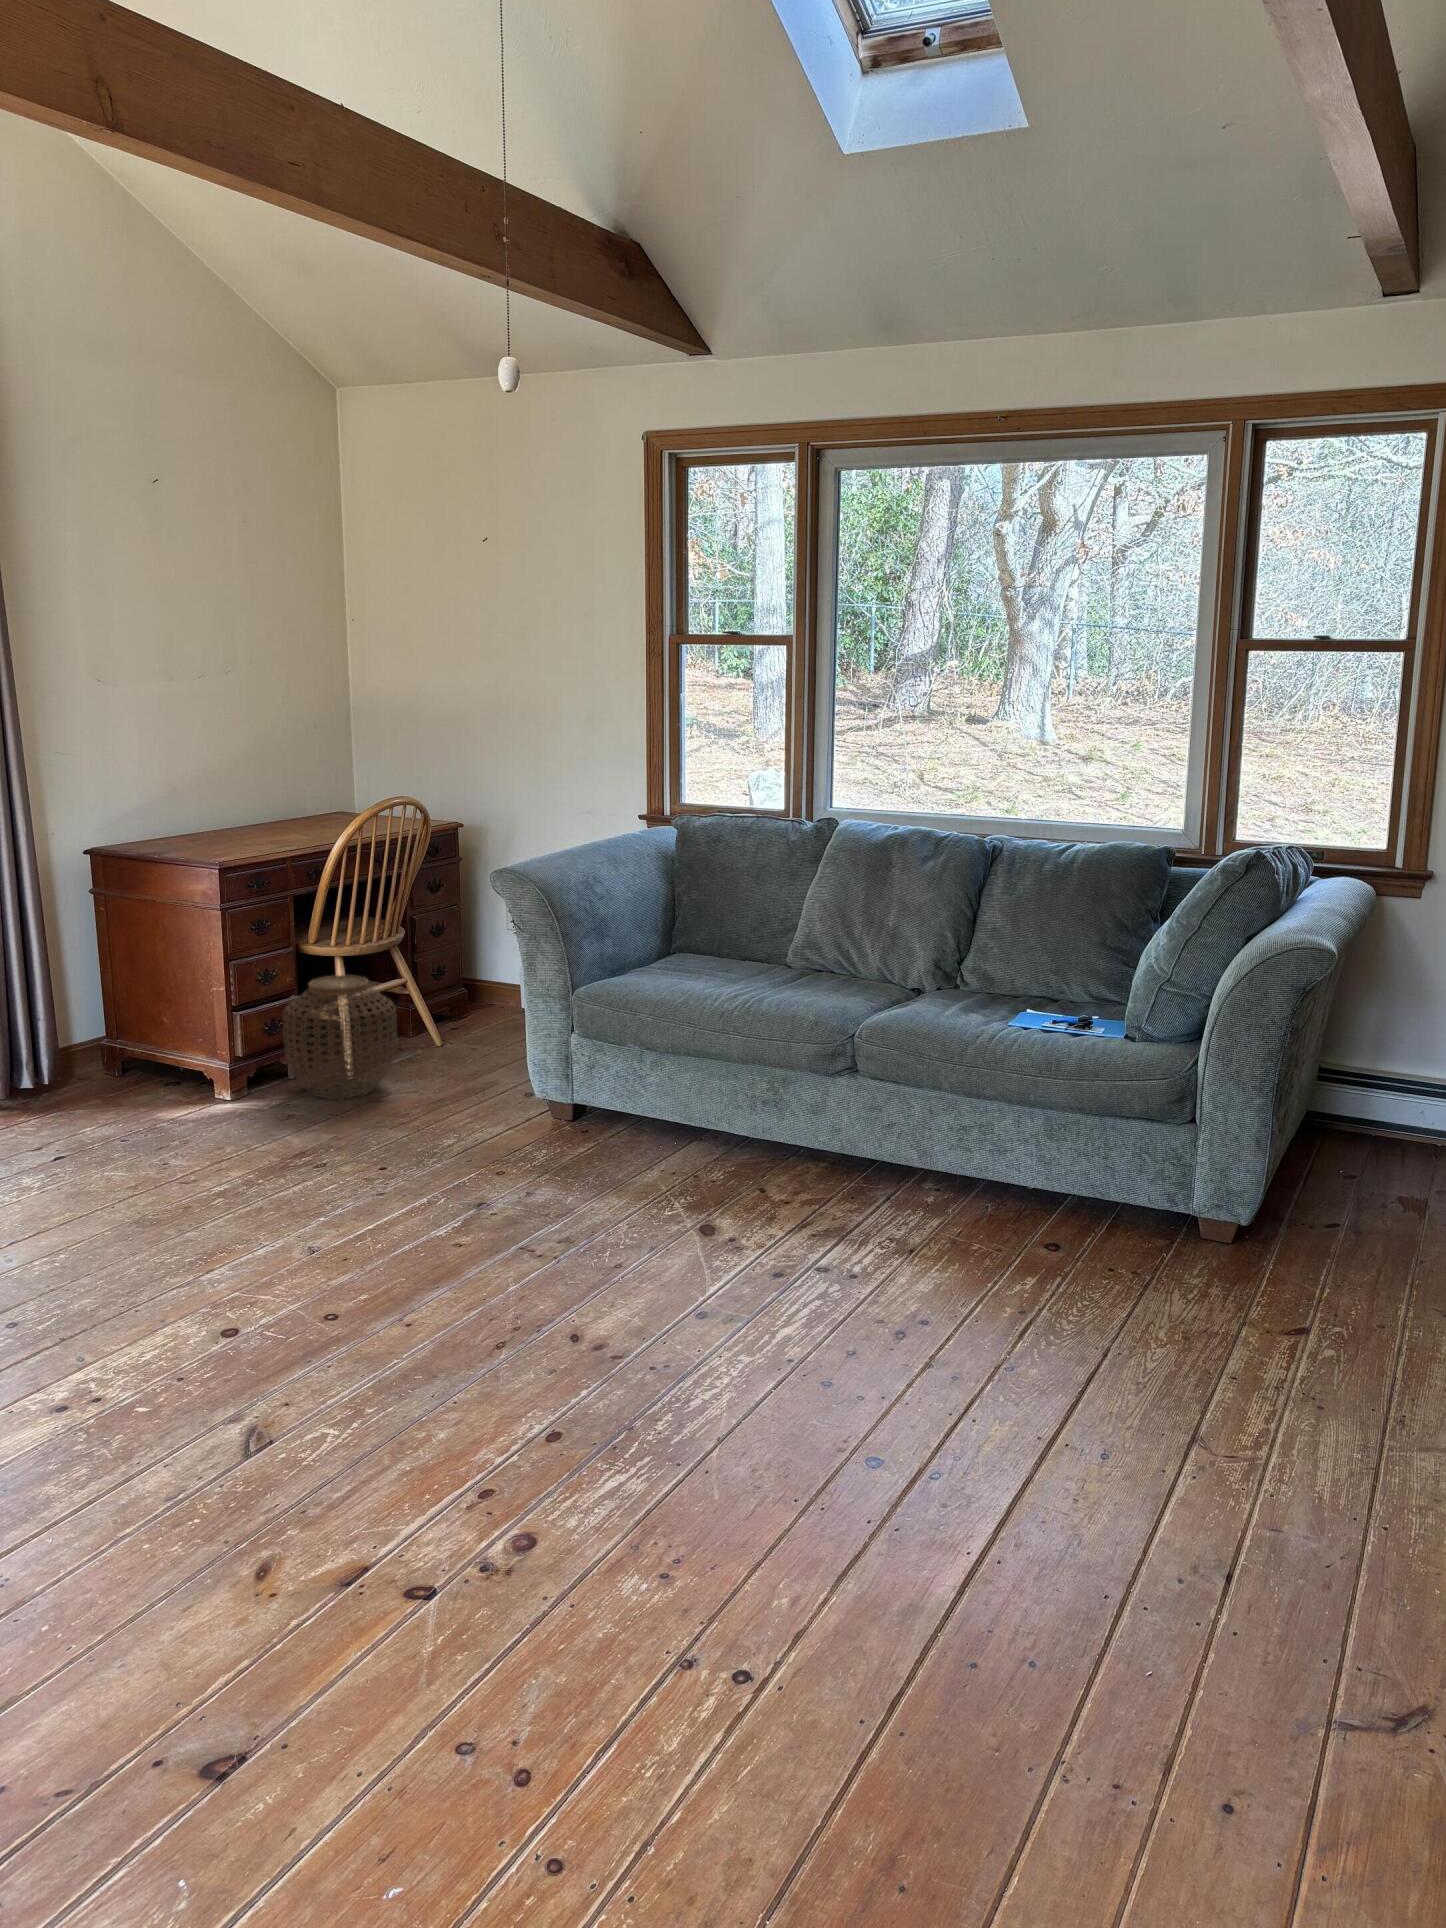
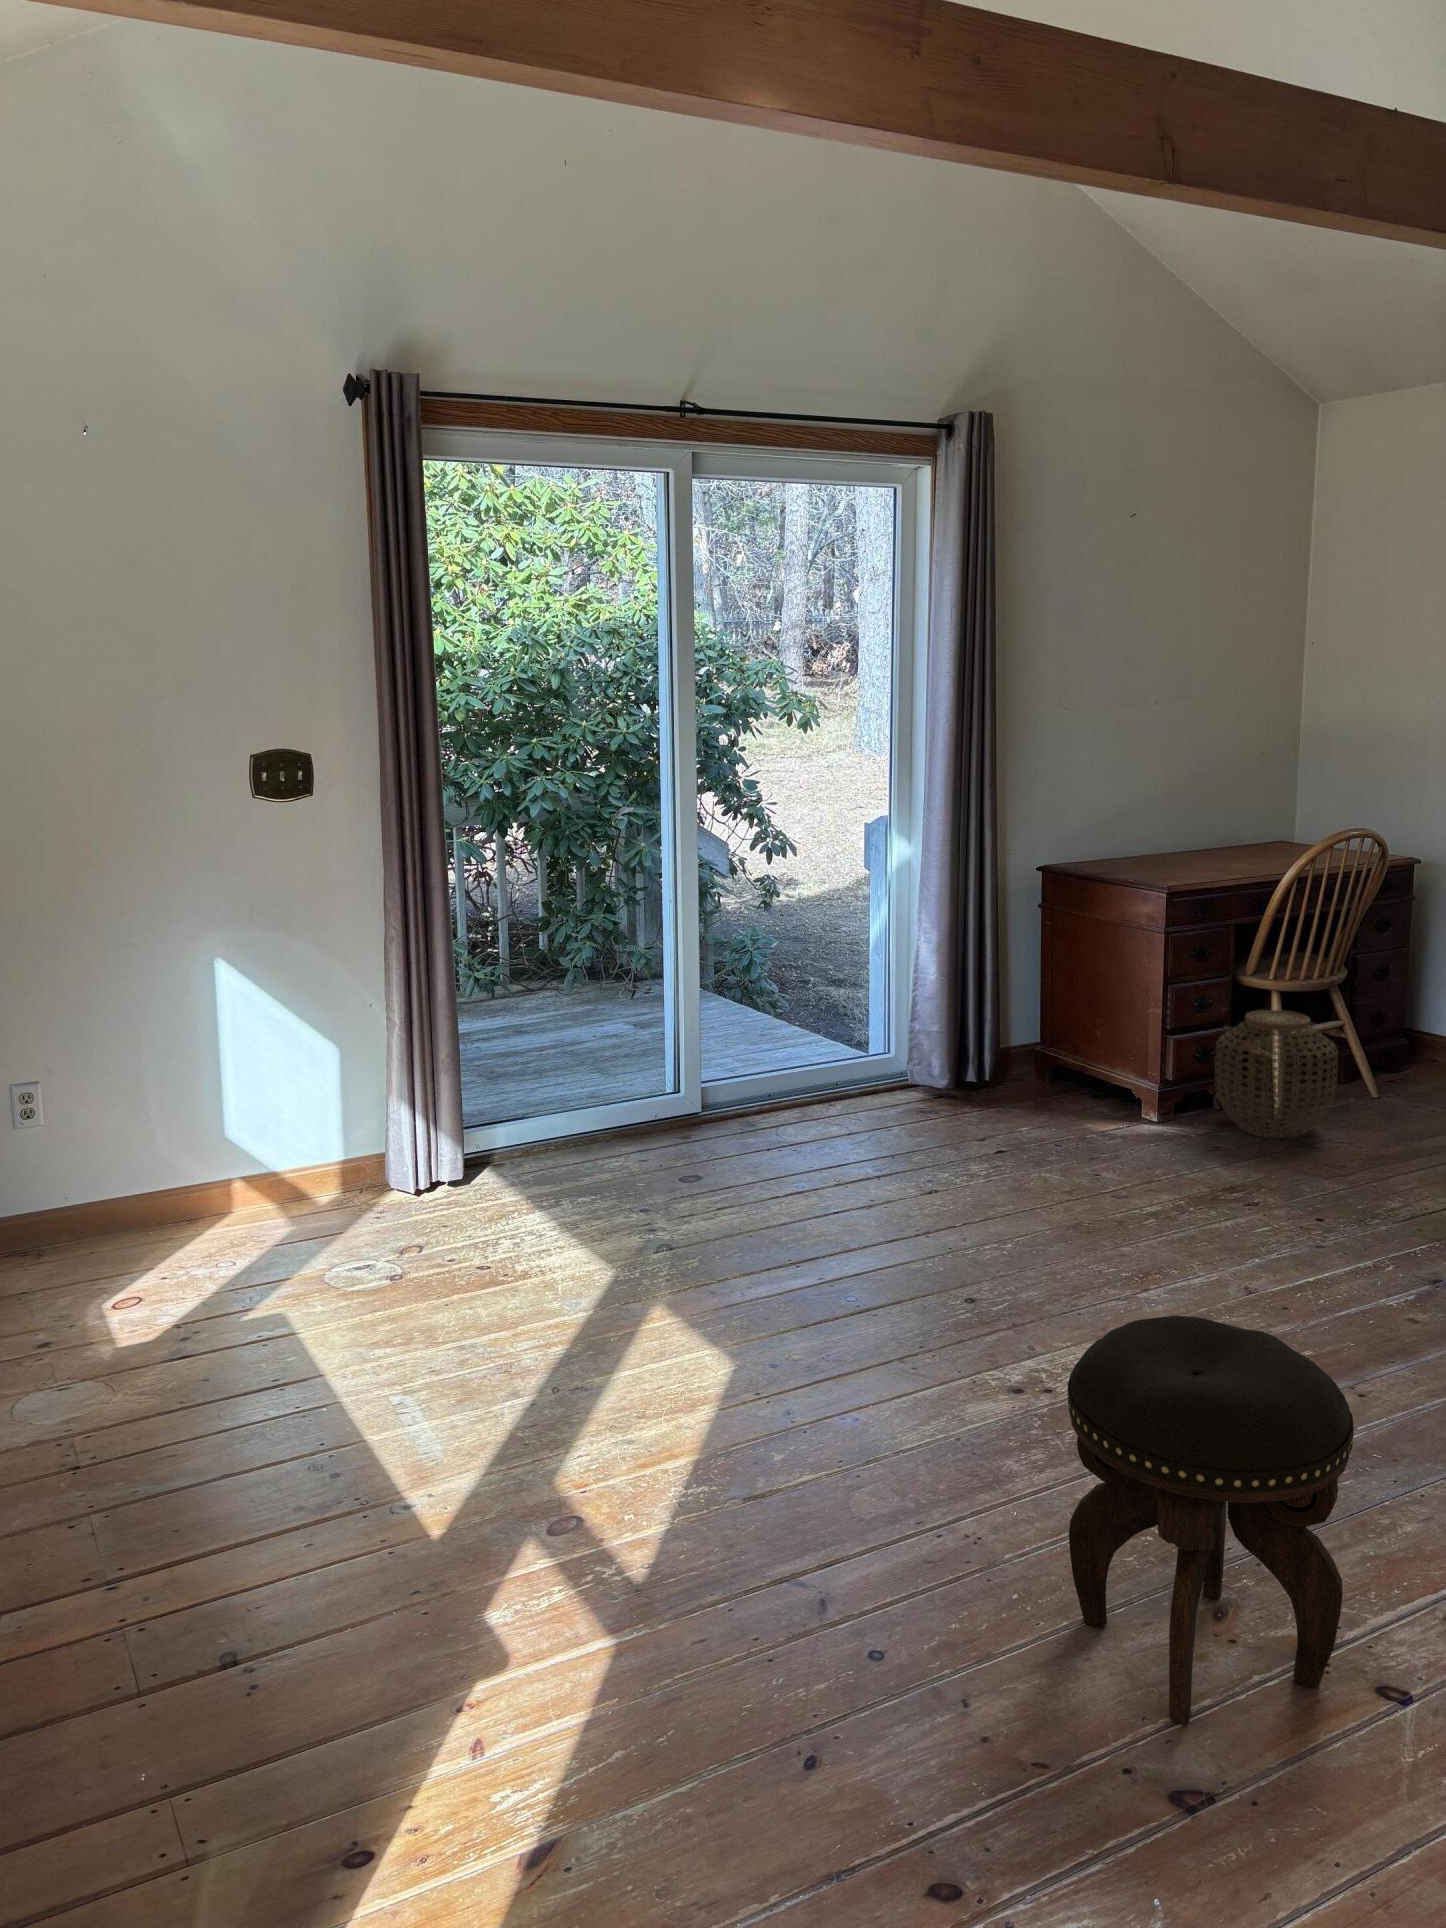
footstool: none [76,1289,366,1695] -> present [1068,1316,1354,1723]

